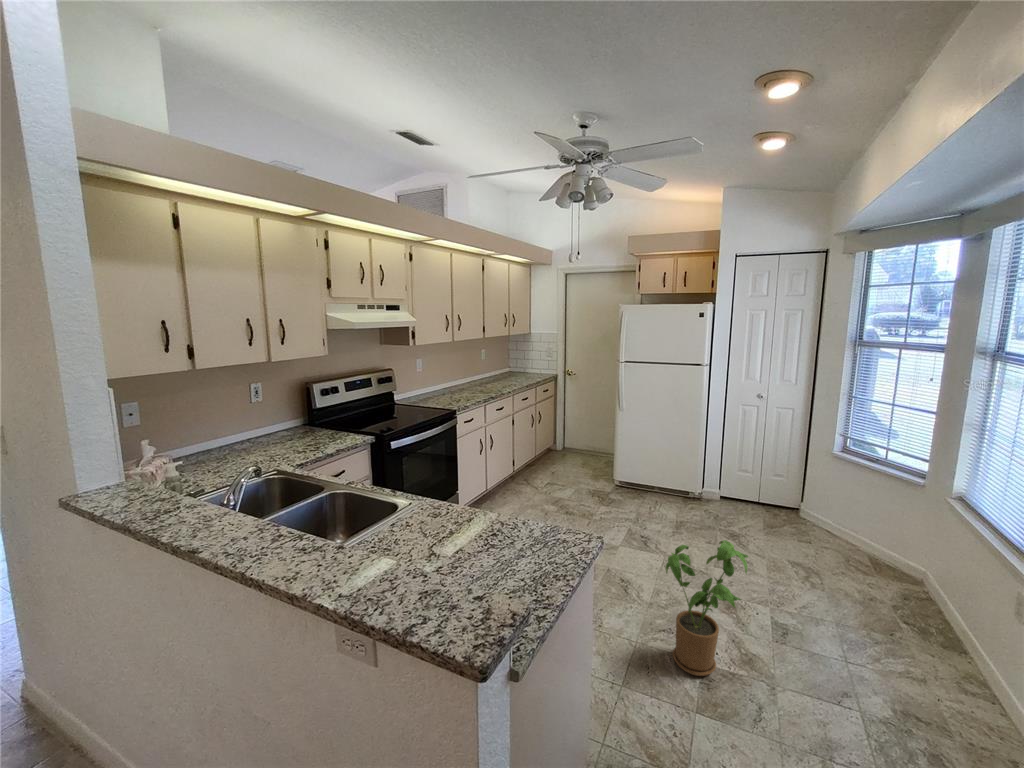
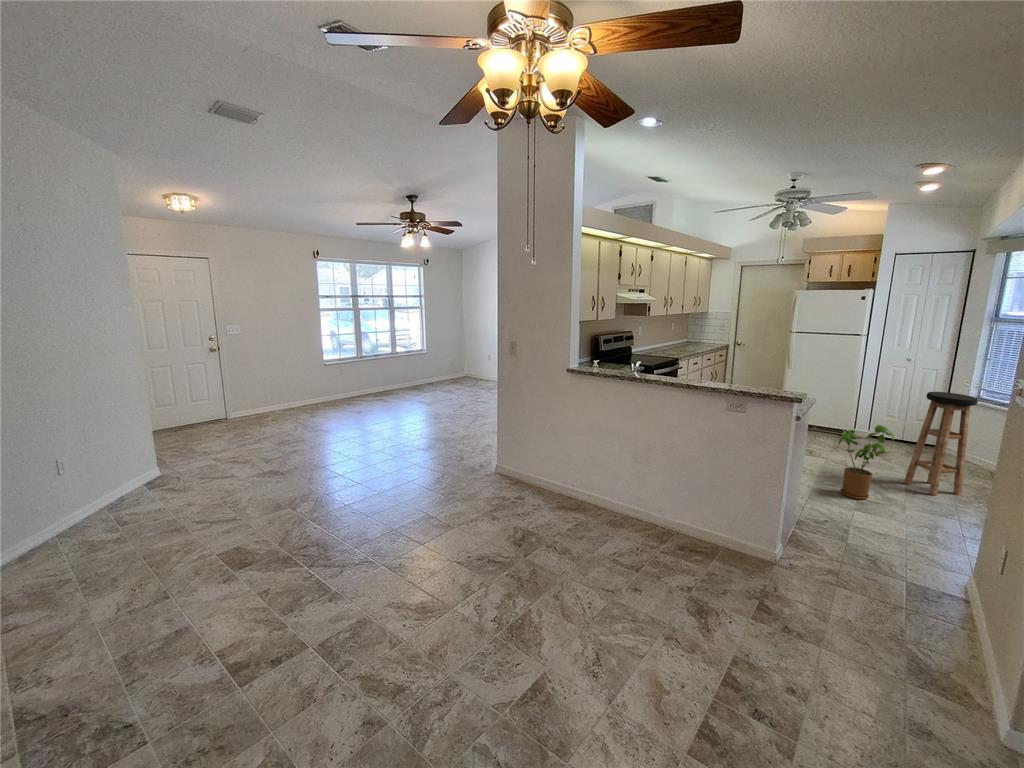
bar stool: none [766,464,861,640] -> present [904,392,978,496]

